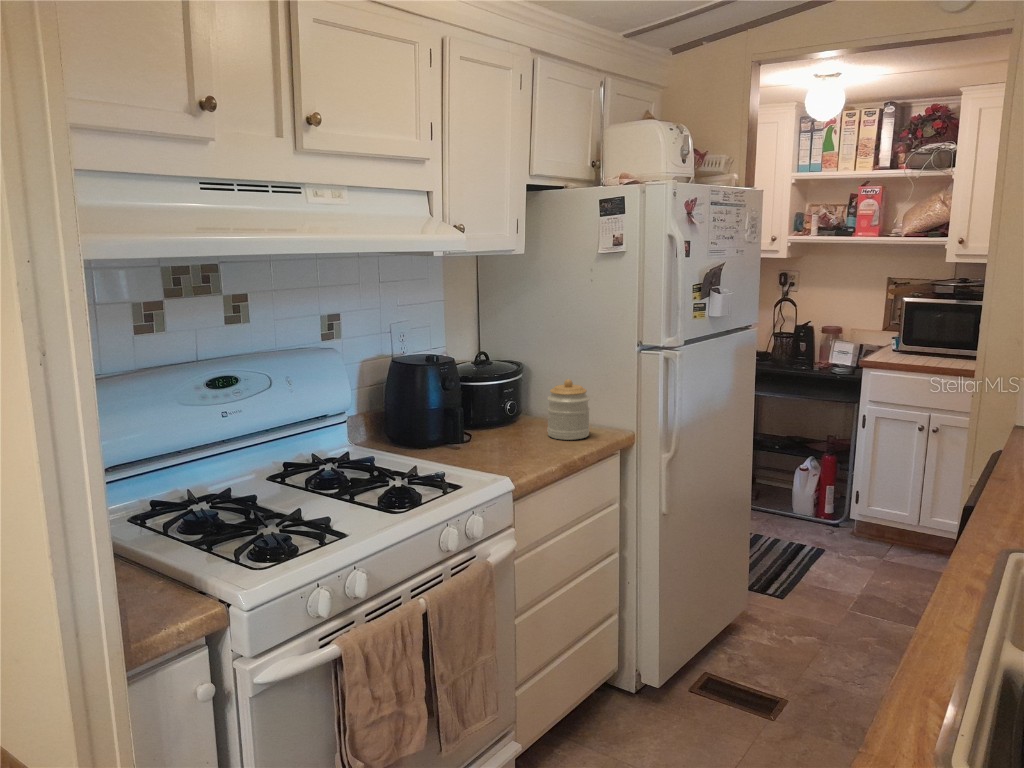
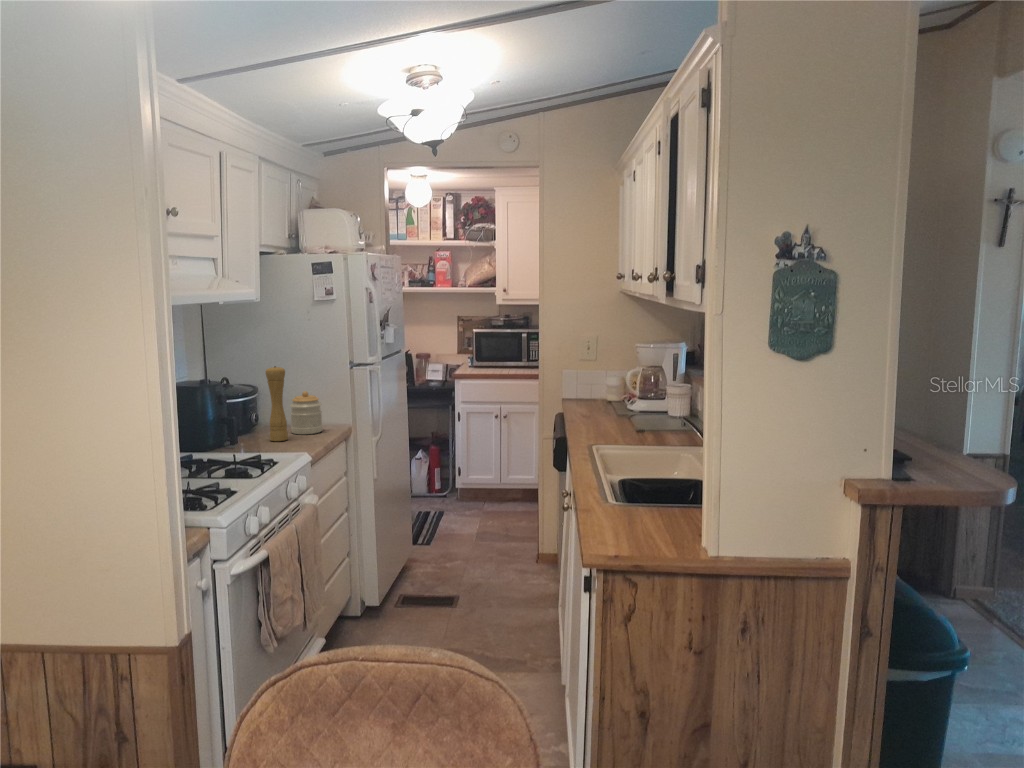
pepper mill: none [503,343,530,447] -> present [266,366,288,441]

